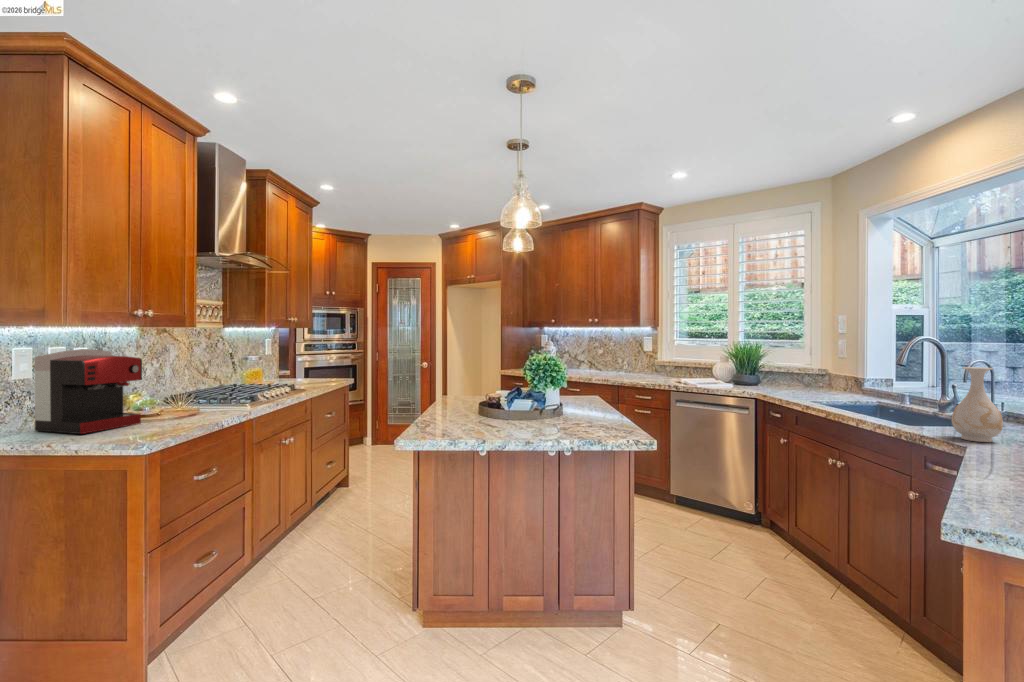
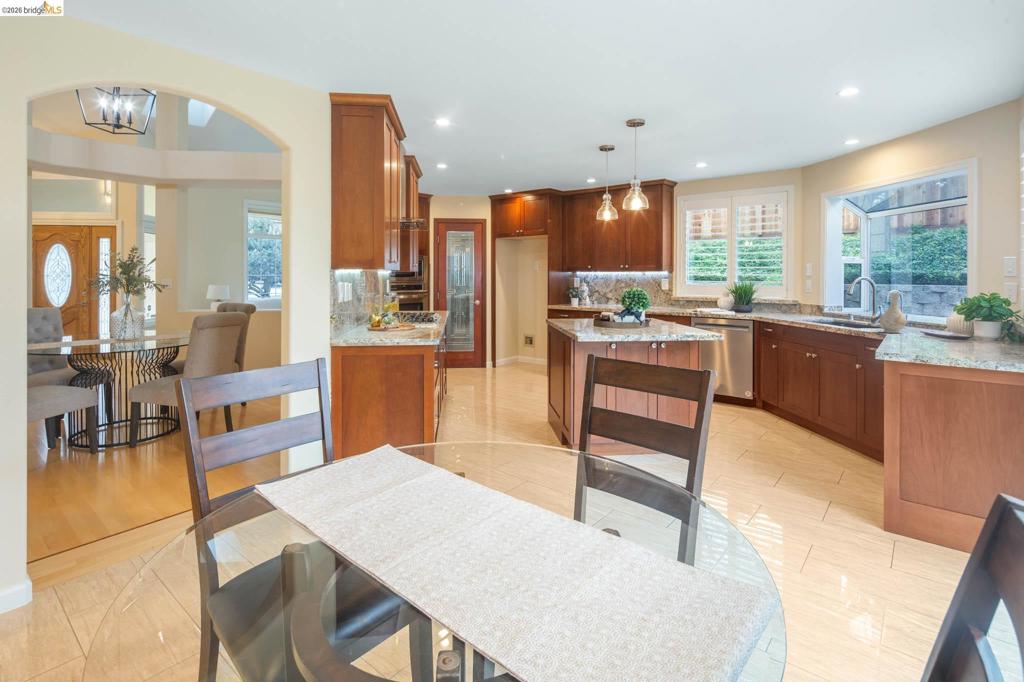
coffee maker: present [35,349,142,434] -> none [346,283,404,336]

